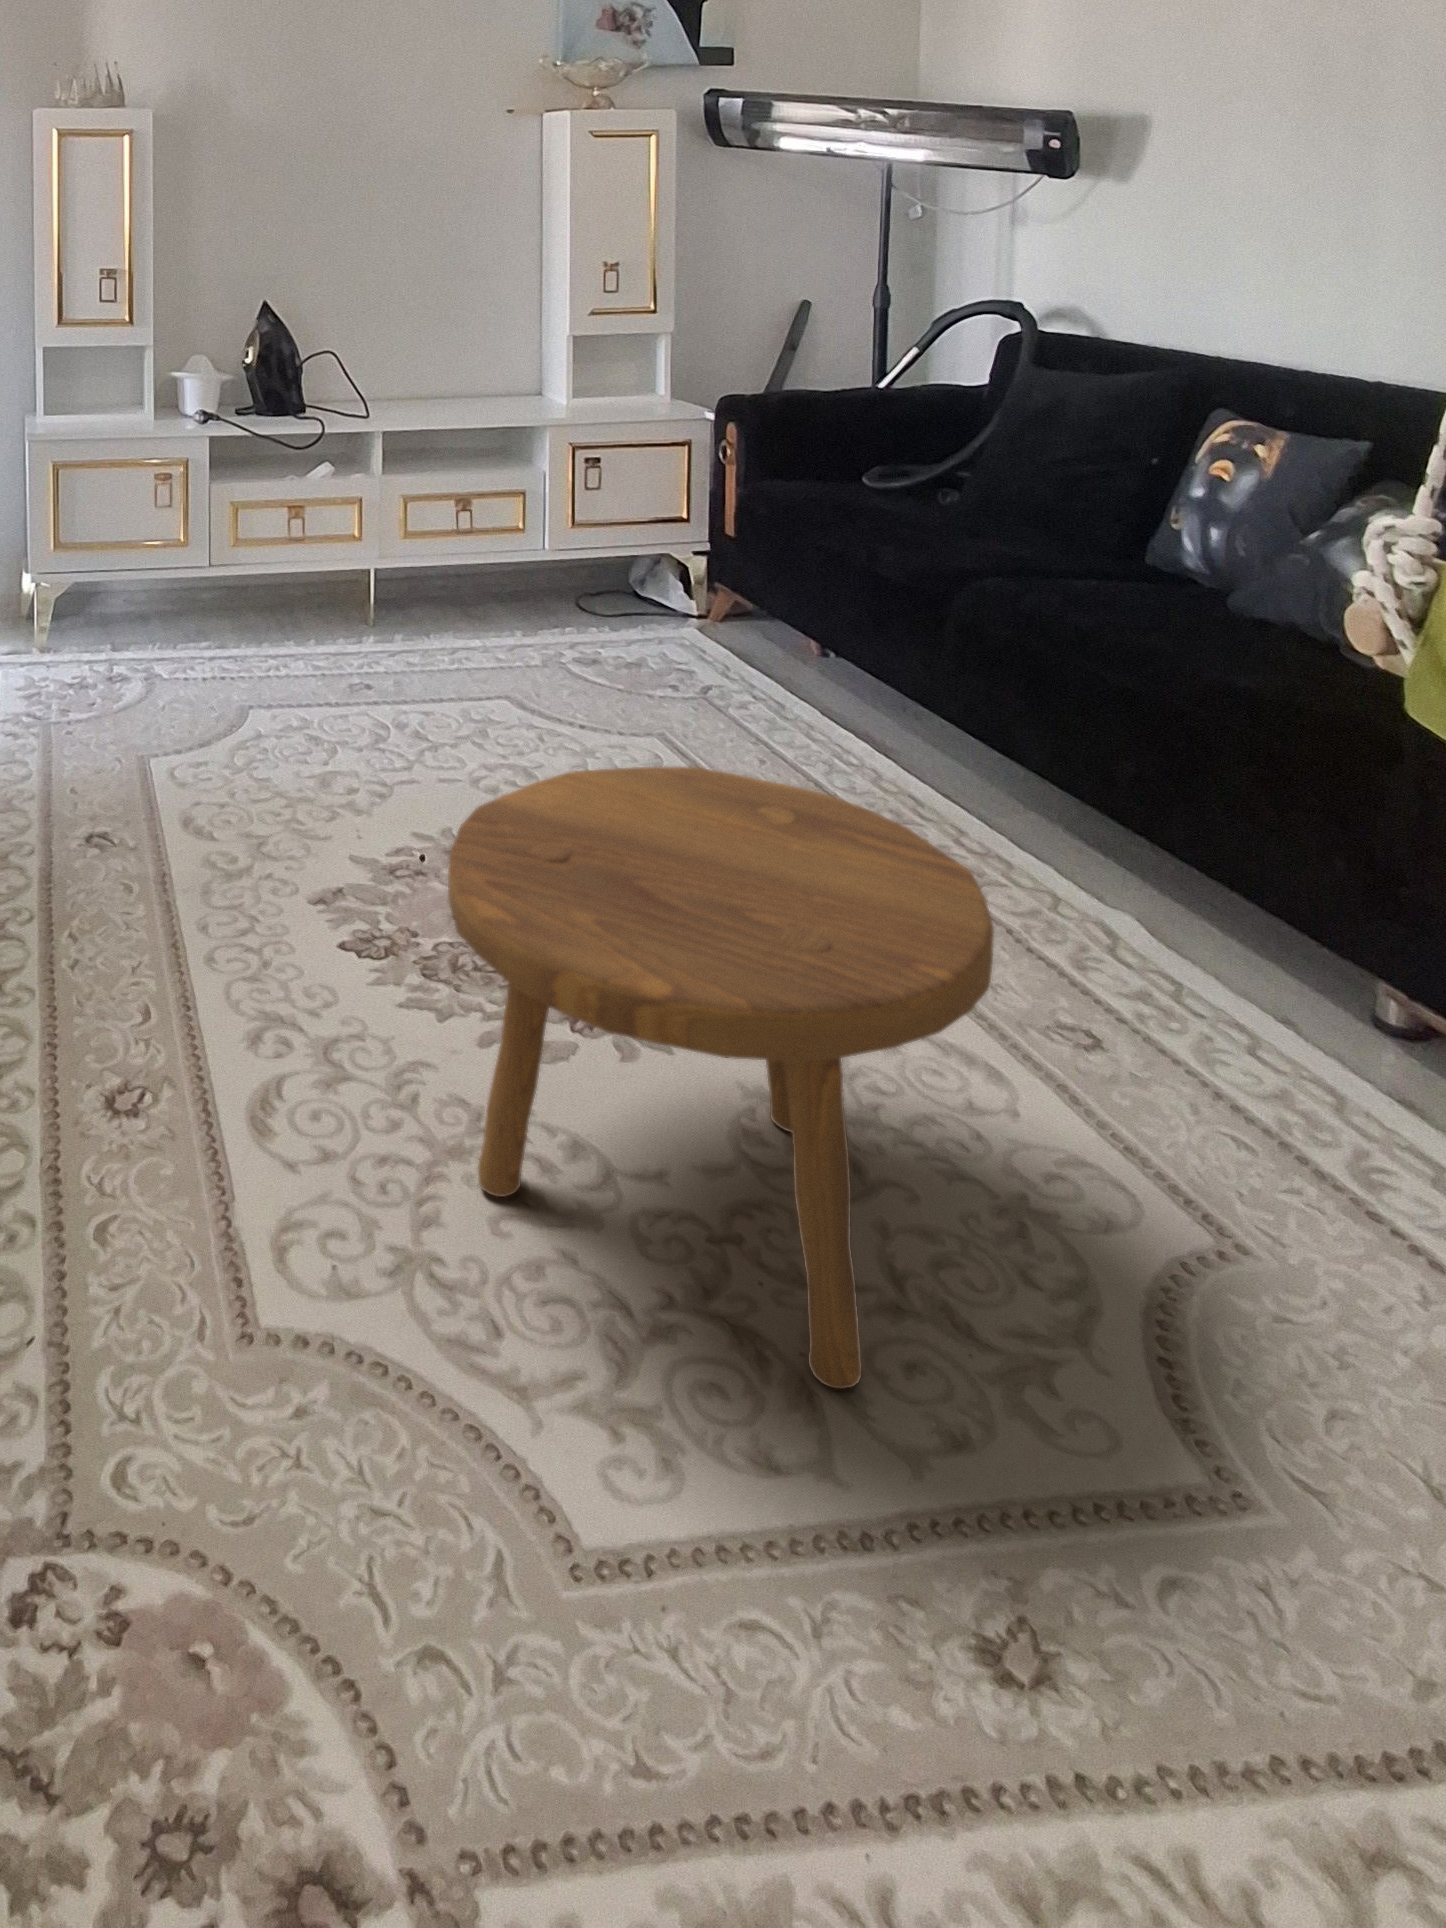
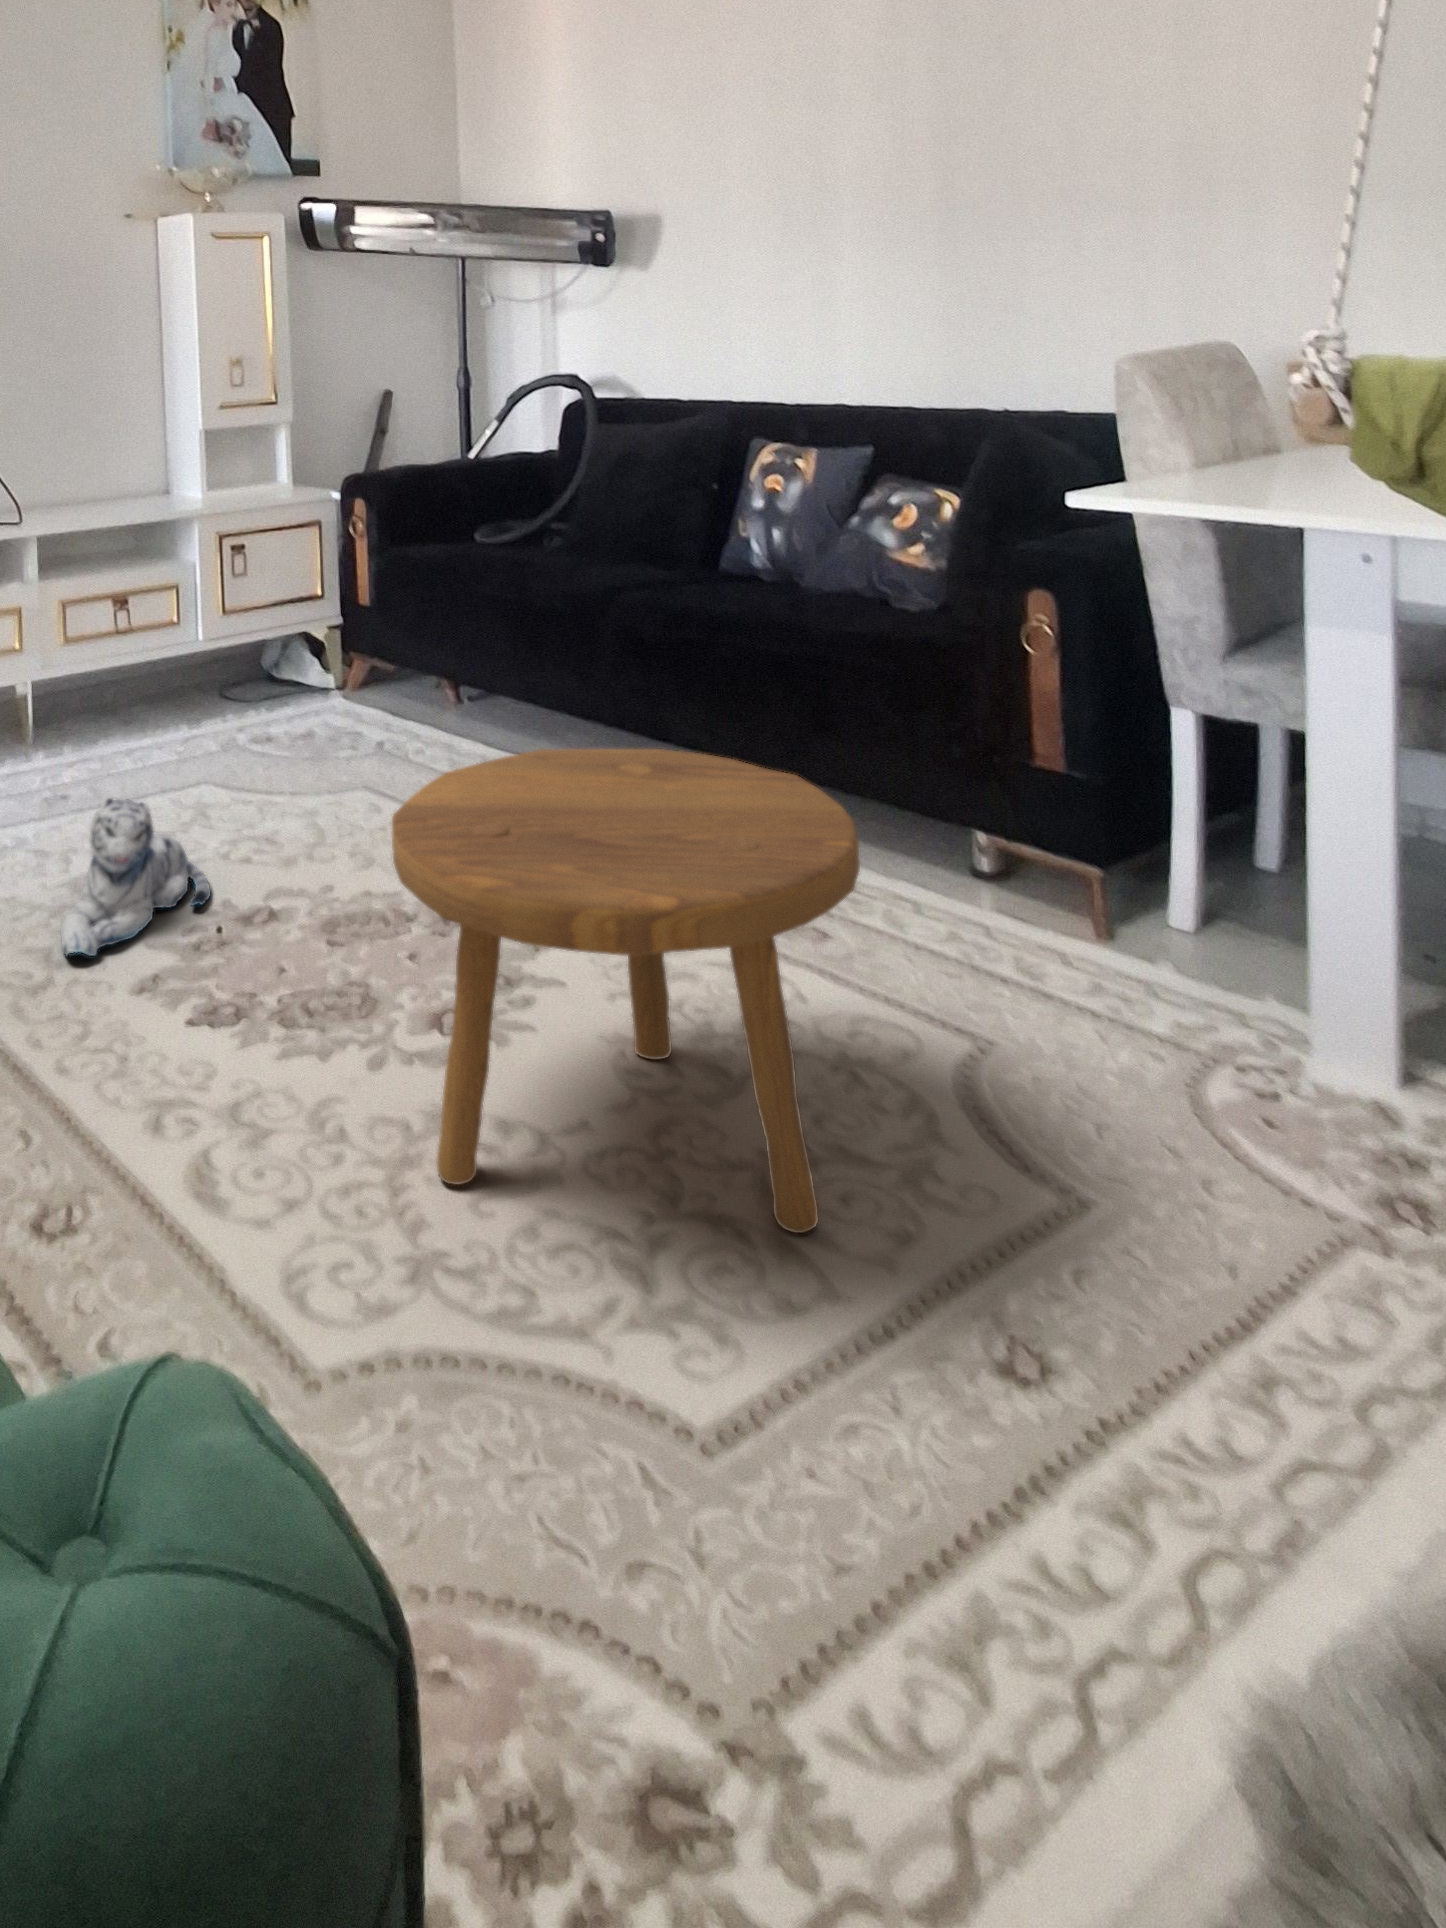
plush toy: none [272,711,443,859] -> present [61,798,211,956]

